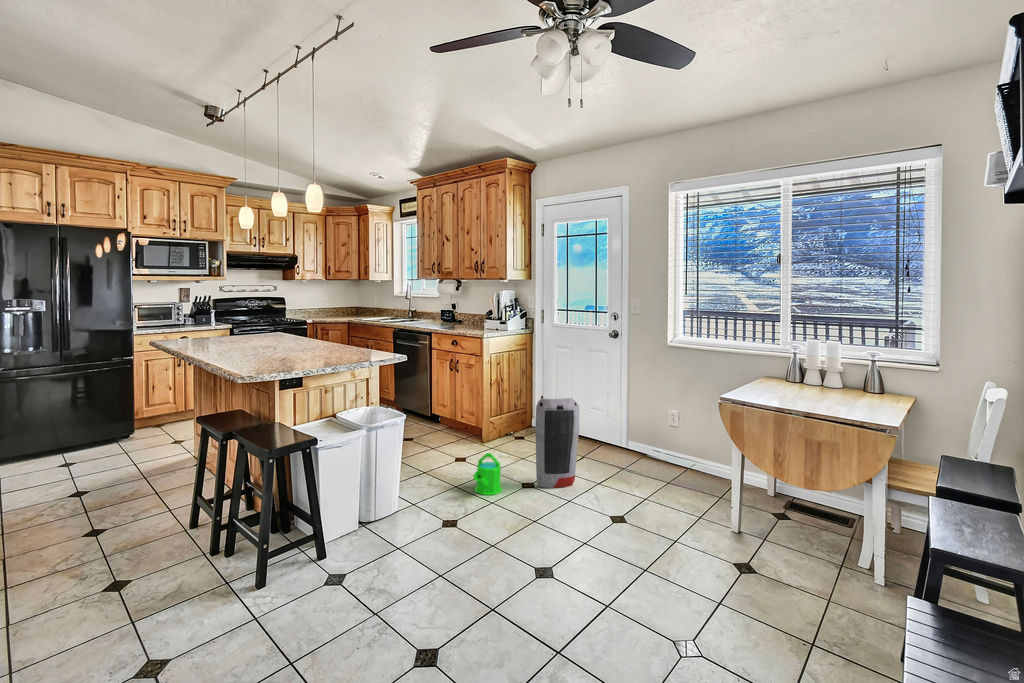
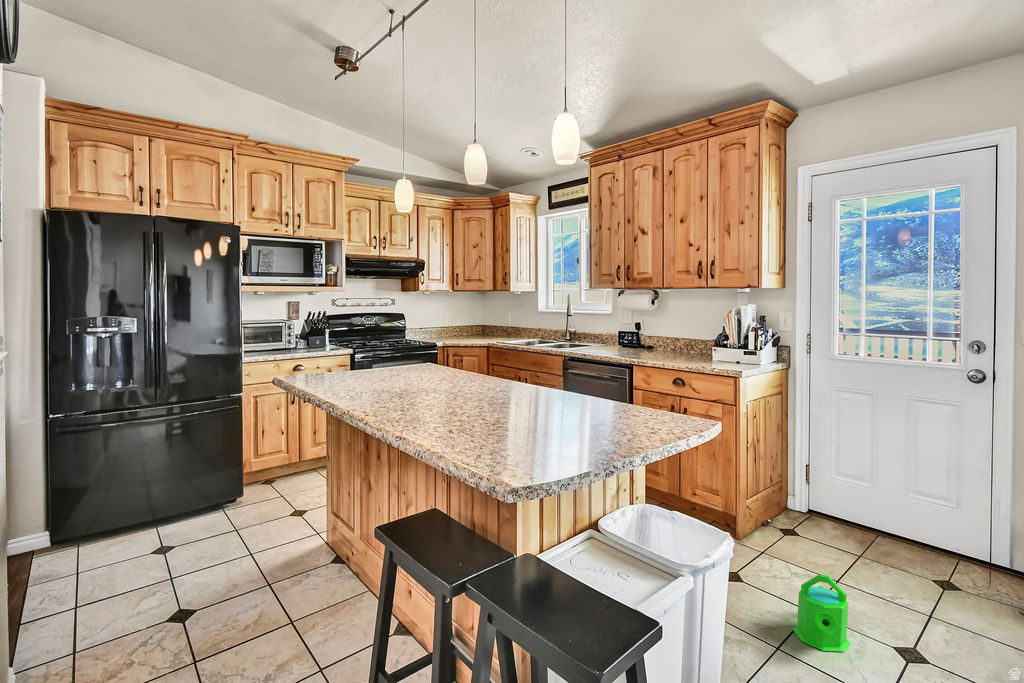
air purifier: present [535,398,579,488] -> none [901,483,983,640]

